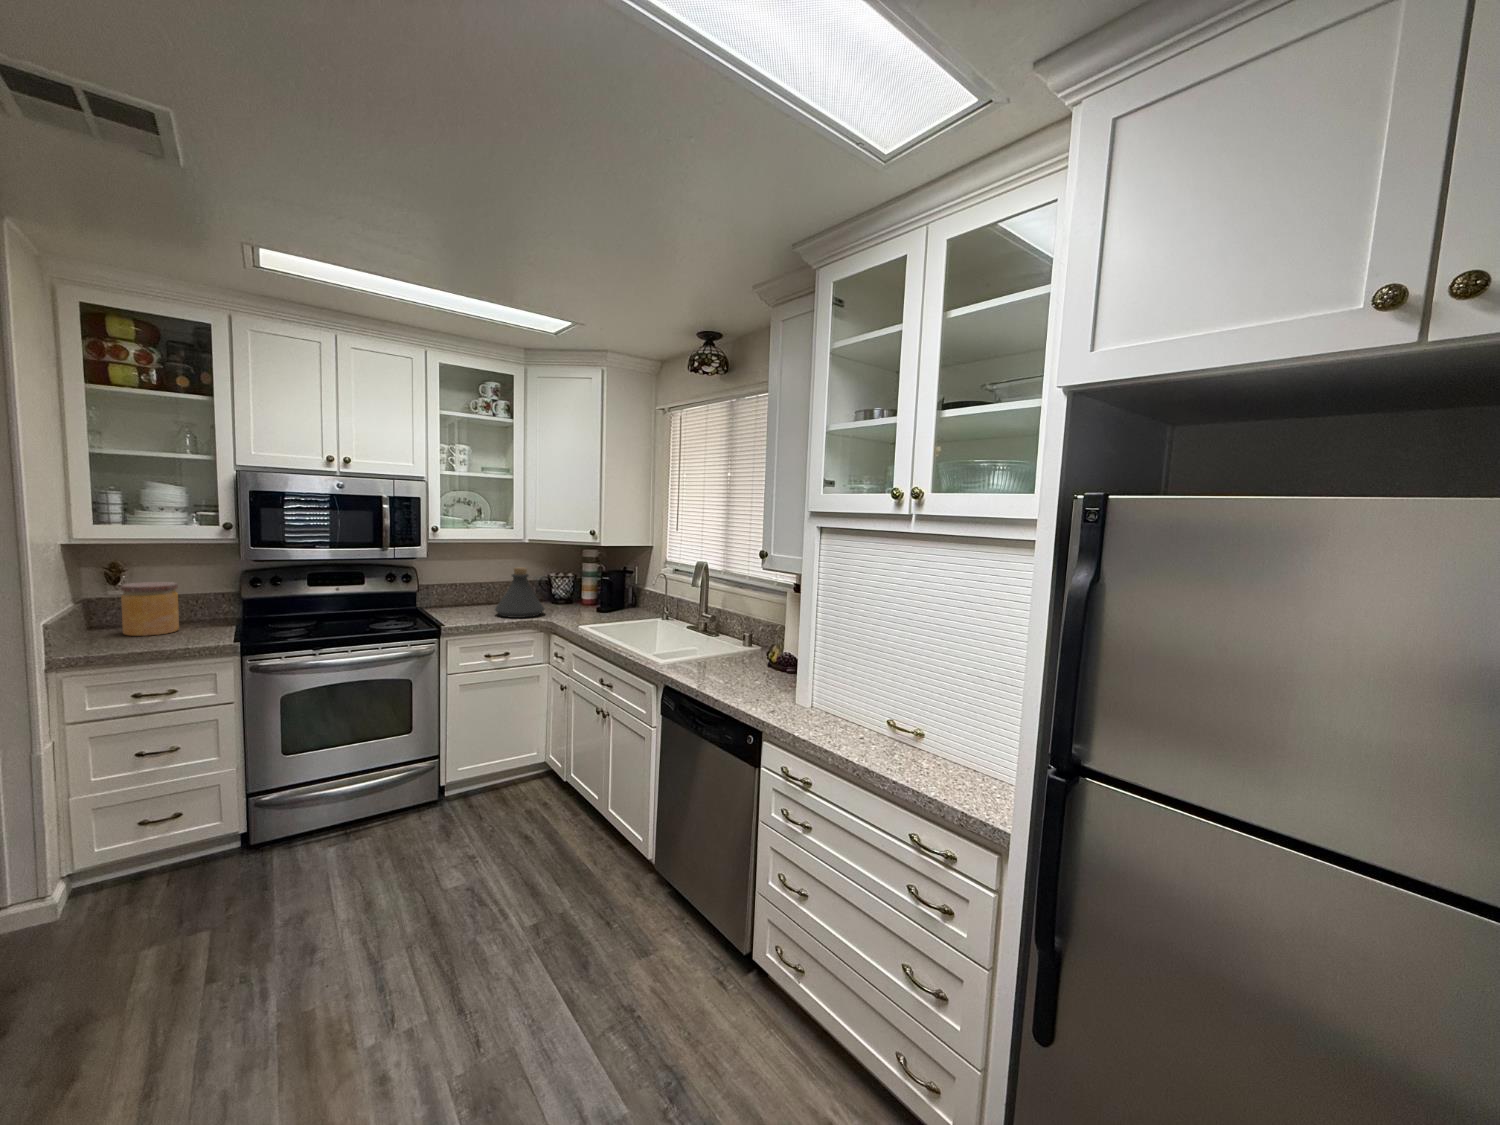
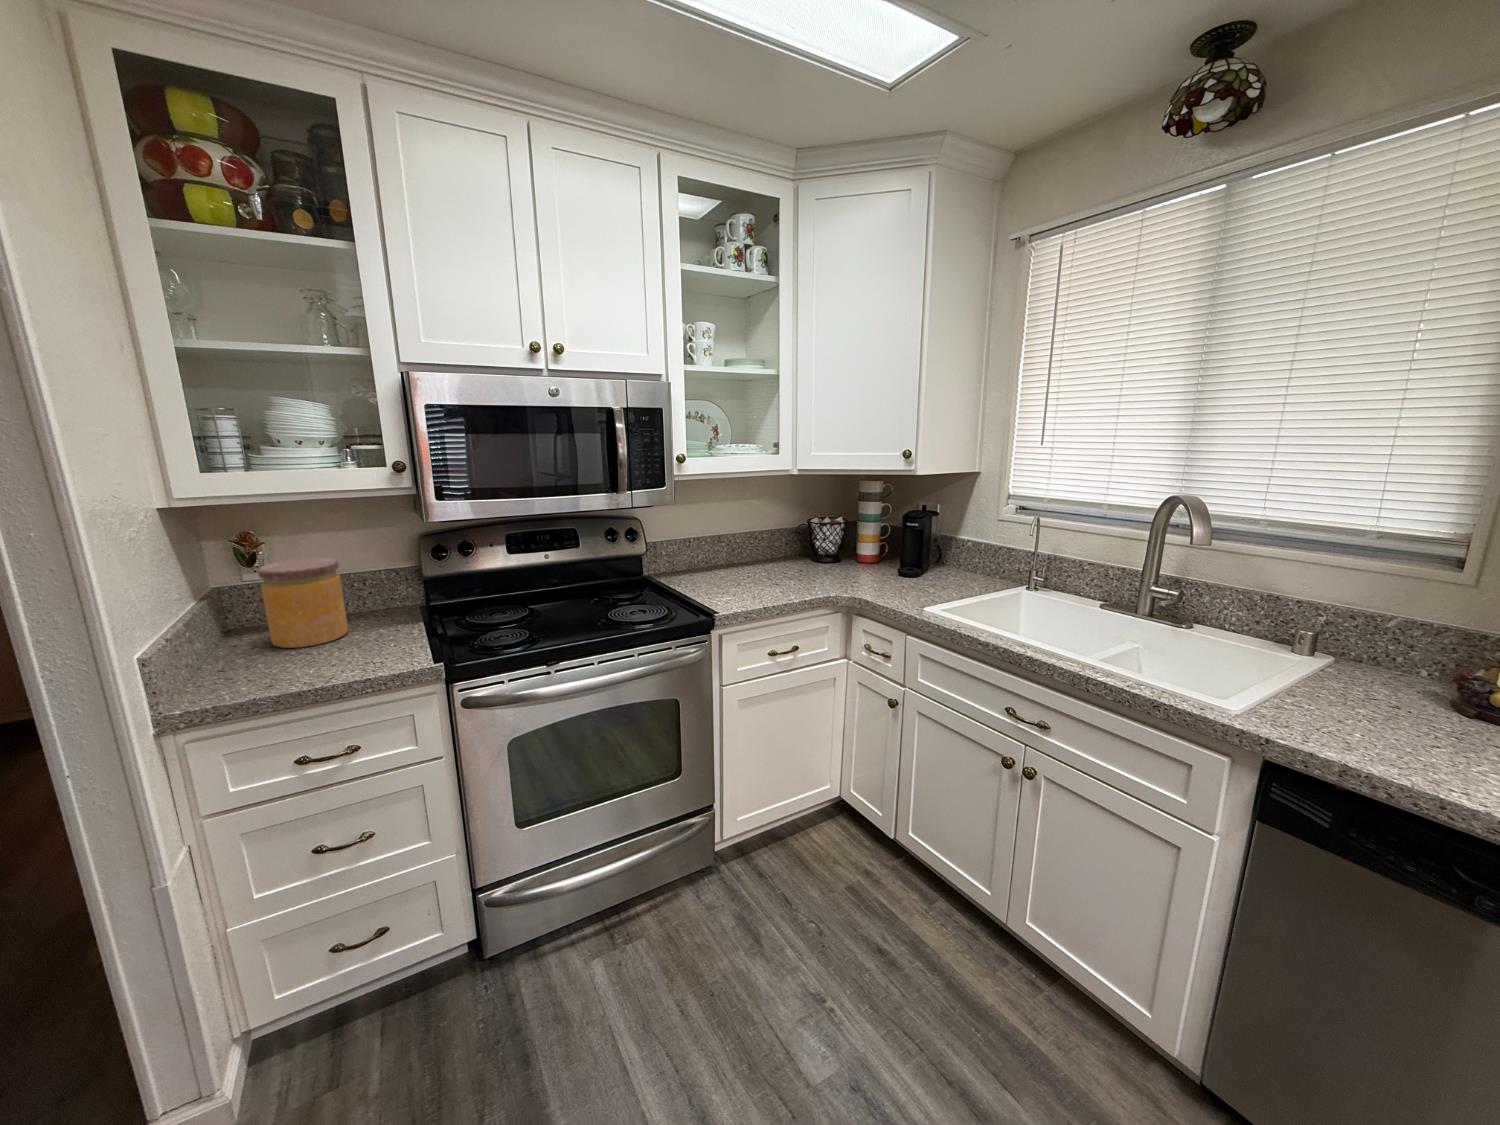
bottle: present [495,568,544,618] -> none [762,512,834,591]

